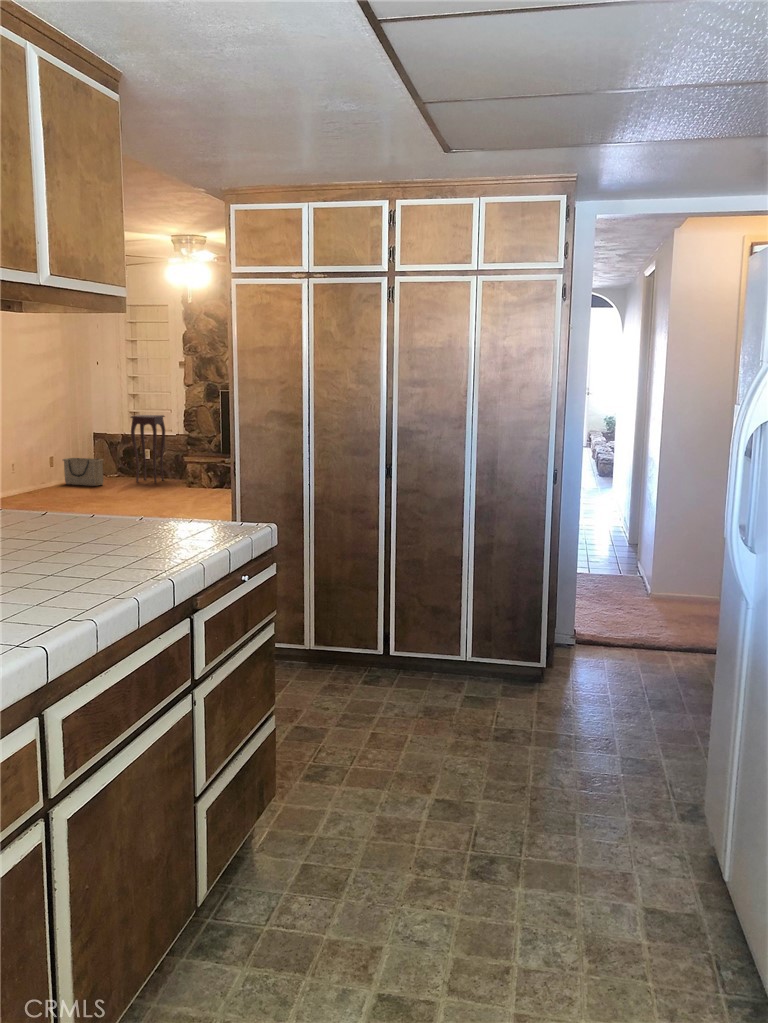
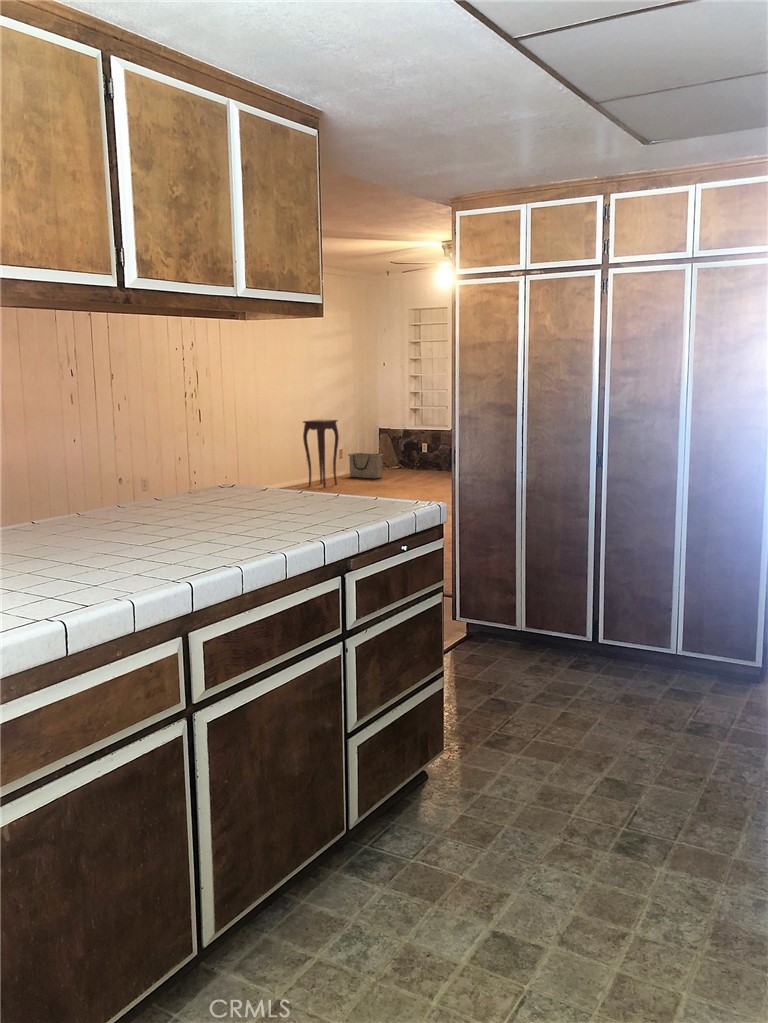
side table: present [131,415,165,483] -> present [303,420,339,487]

